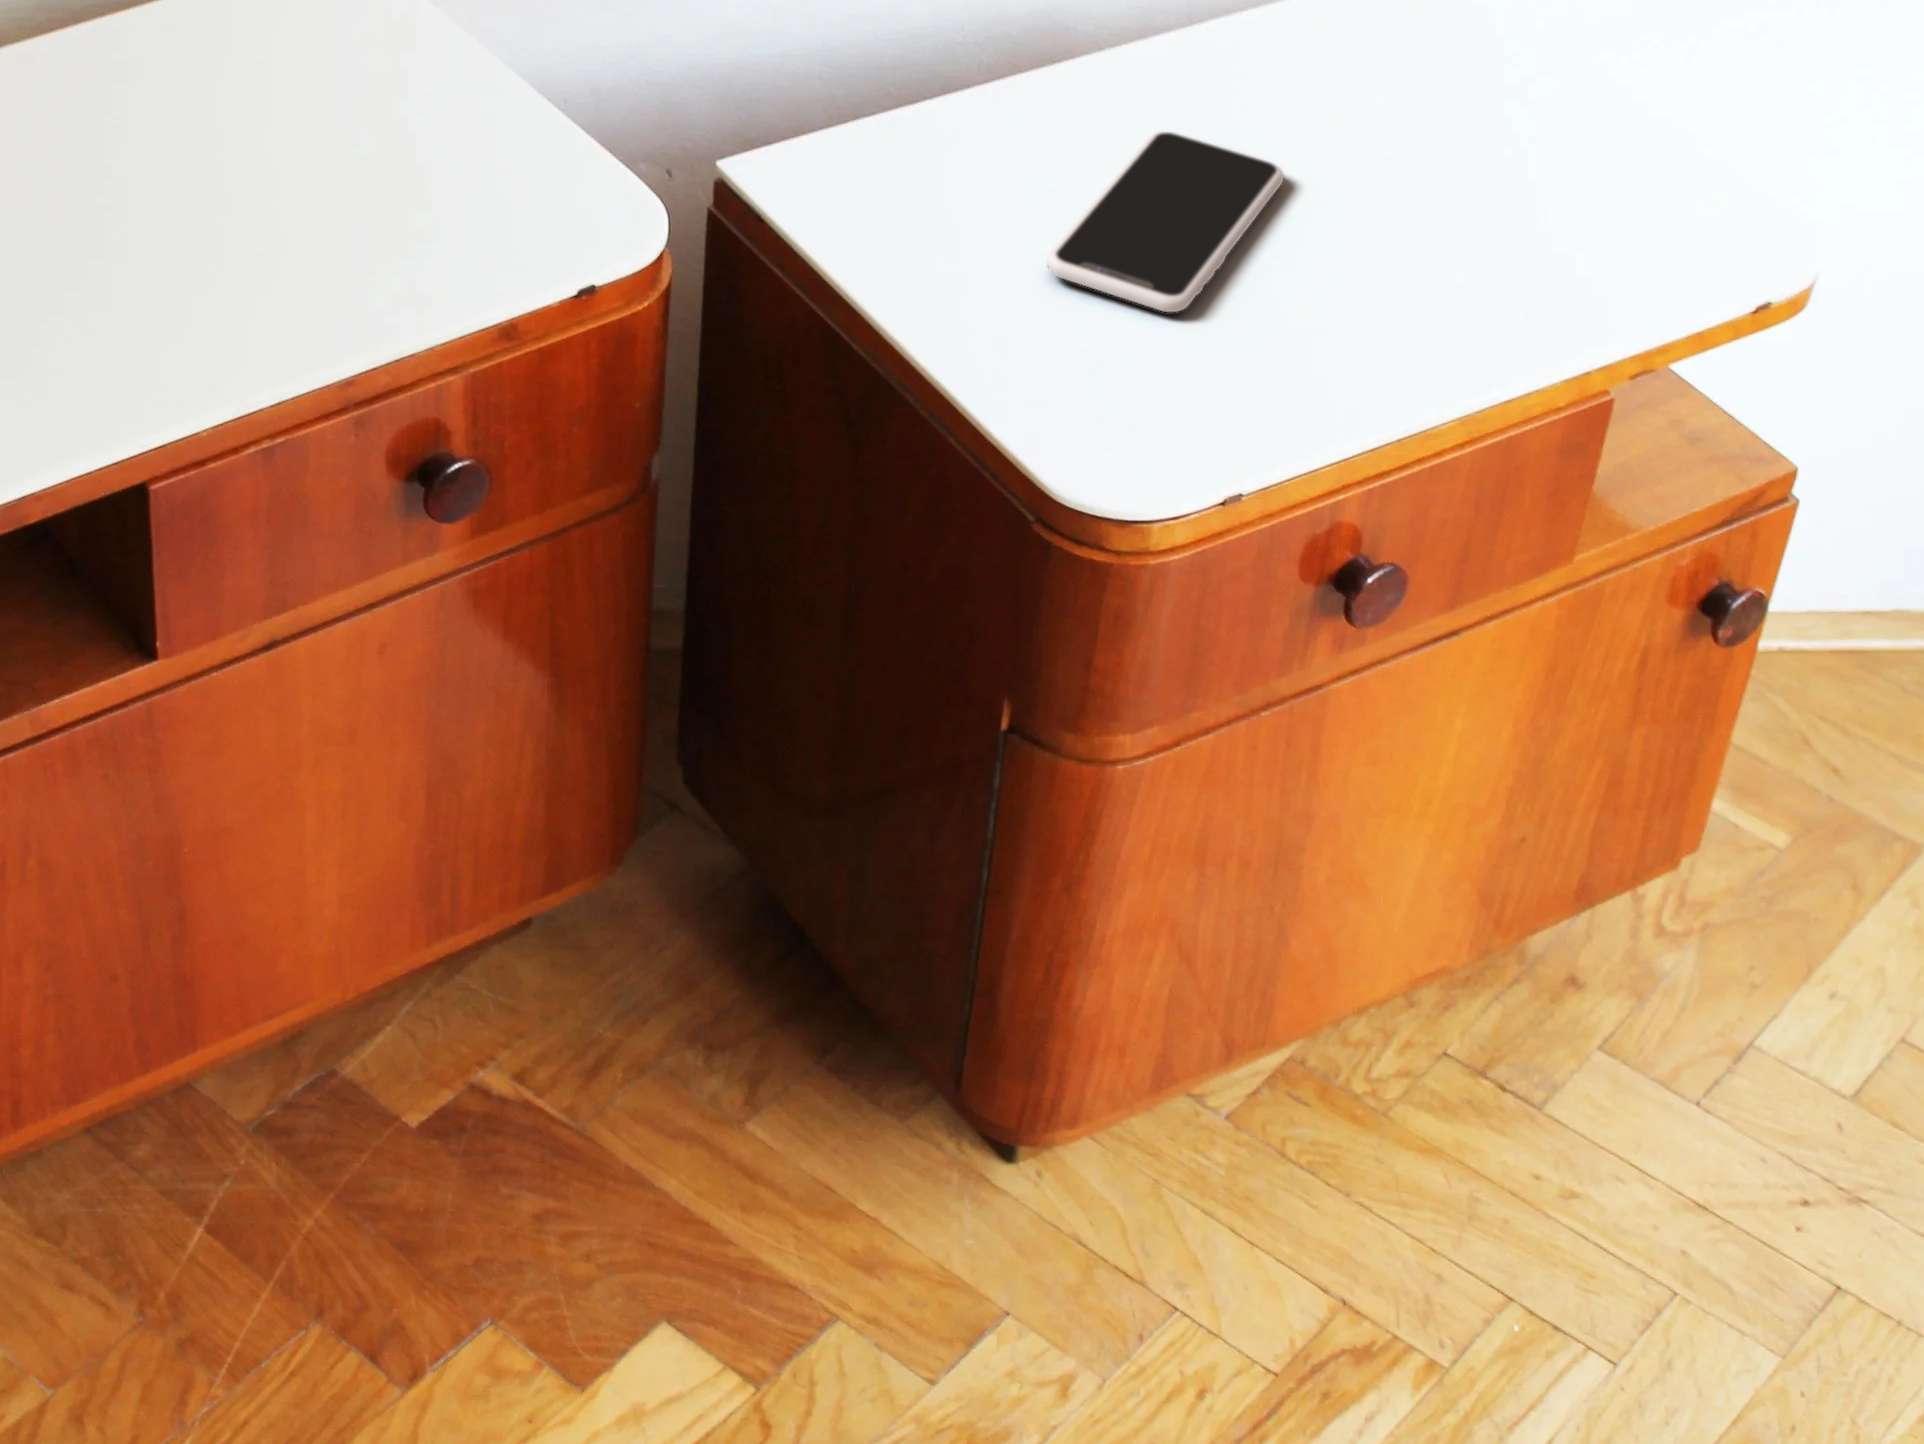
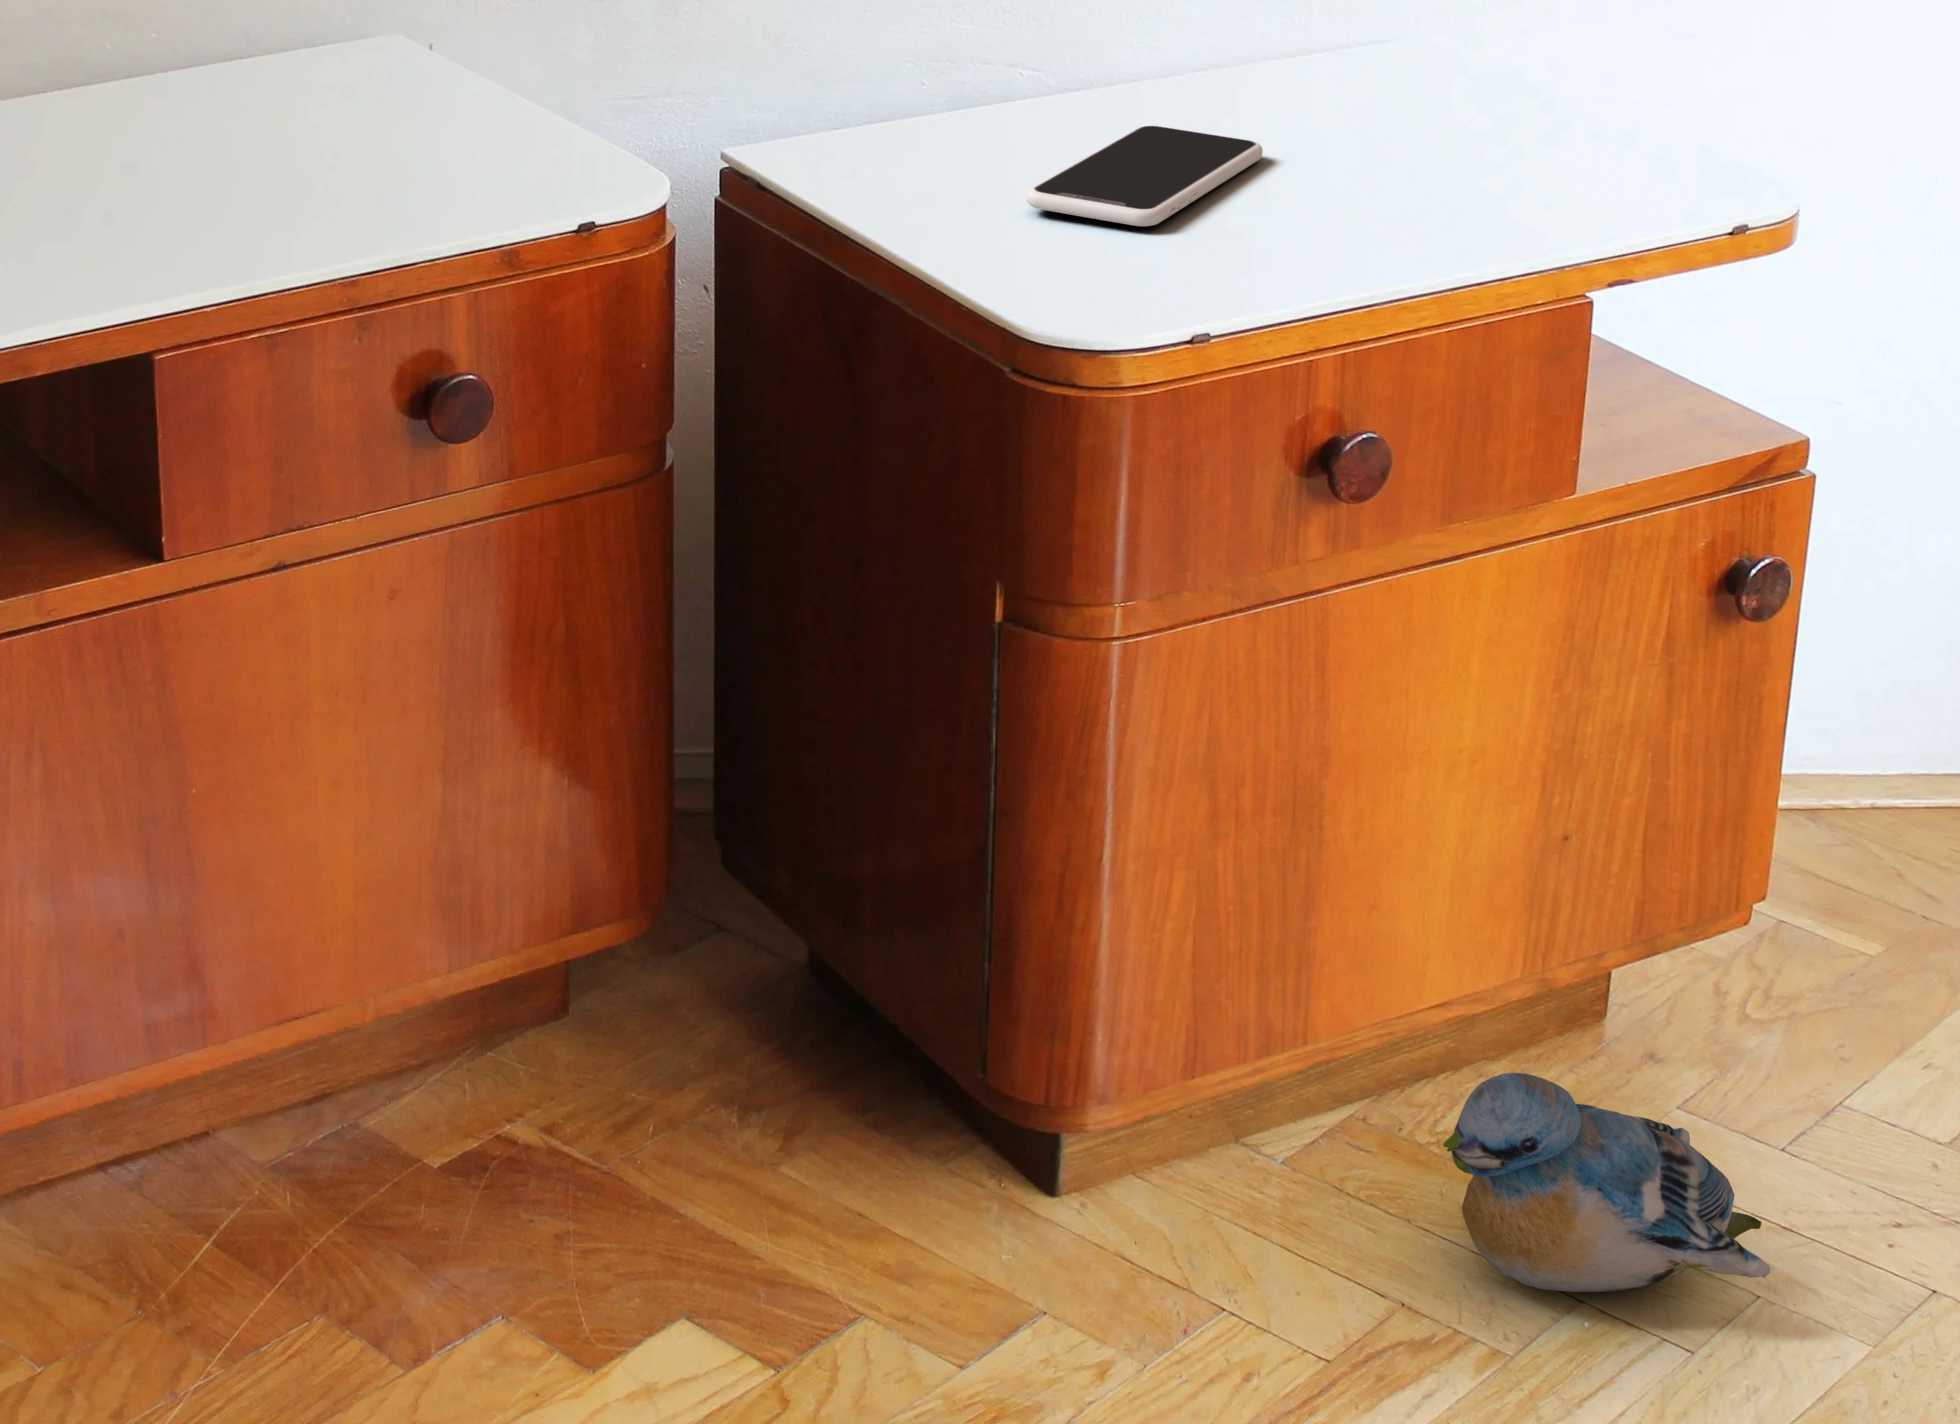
plush toy: none [1396,1116,1692,1302] -> present [1443,1073,1770,1292]

